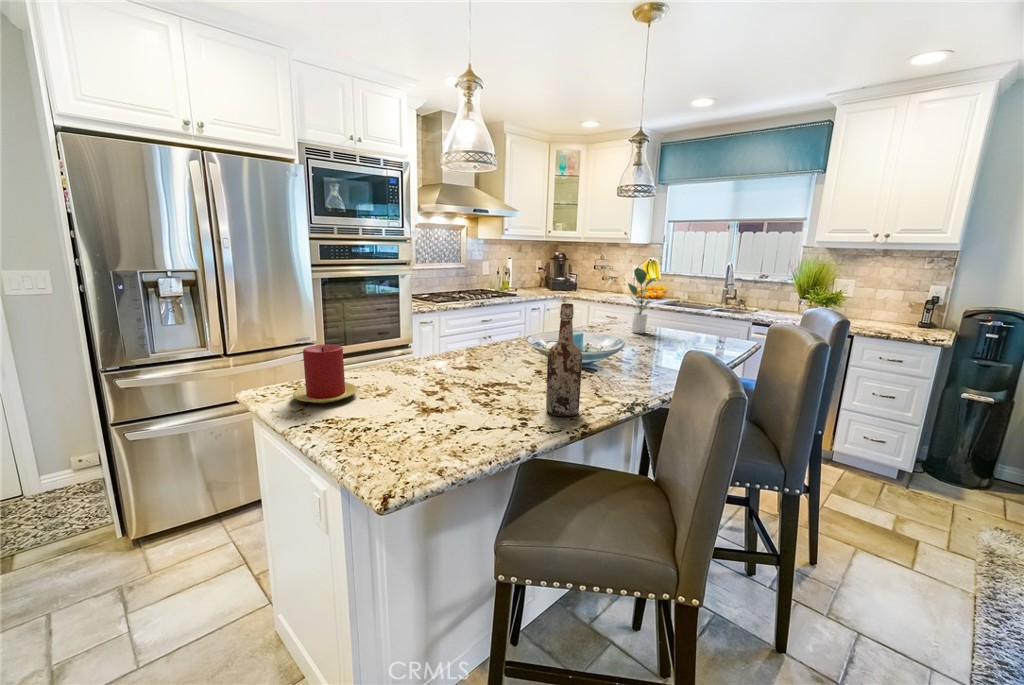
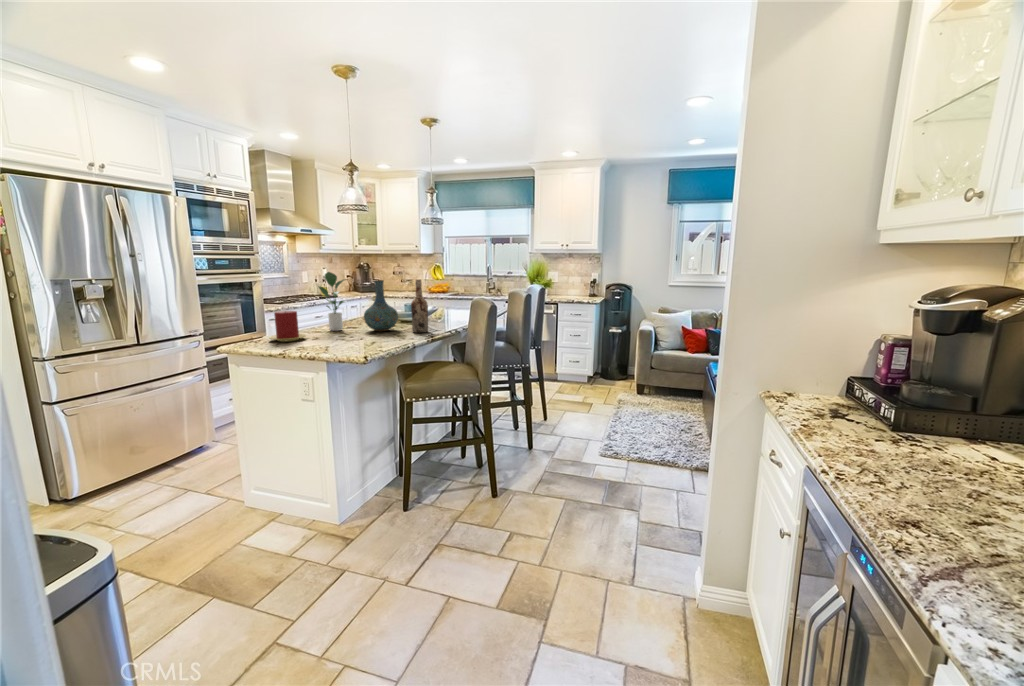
potted plant: present [628,268,656,333] -> present [319,272,346,331]
vase: none [466,297,529,395] -> present [364,280,398,331]

